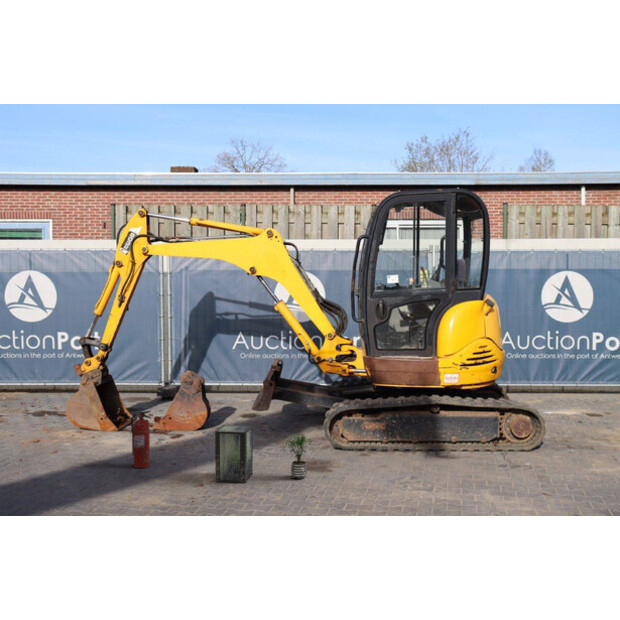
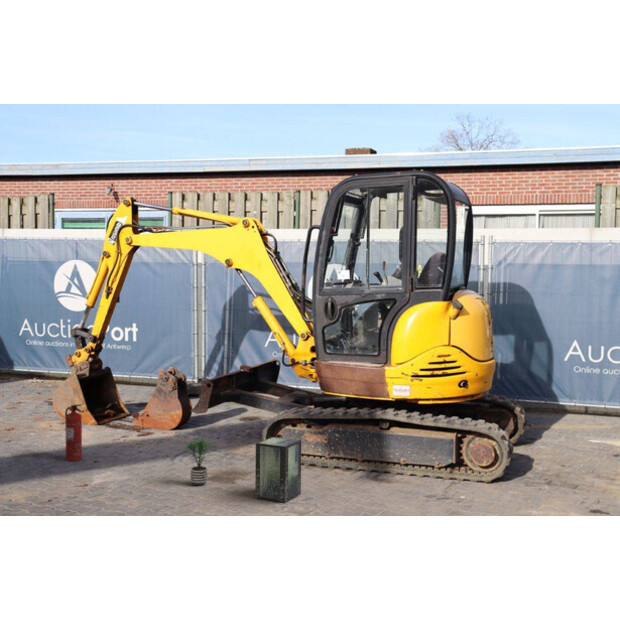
storage box: present [215,425,253,483] -> present [255,437,301,503]

